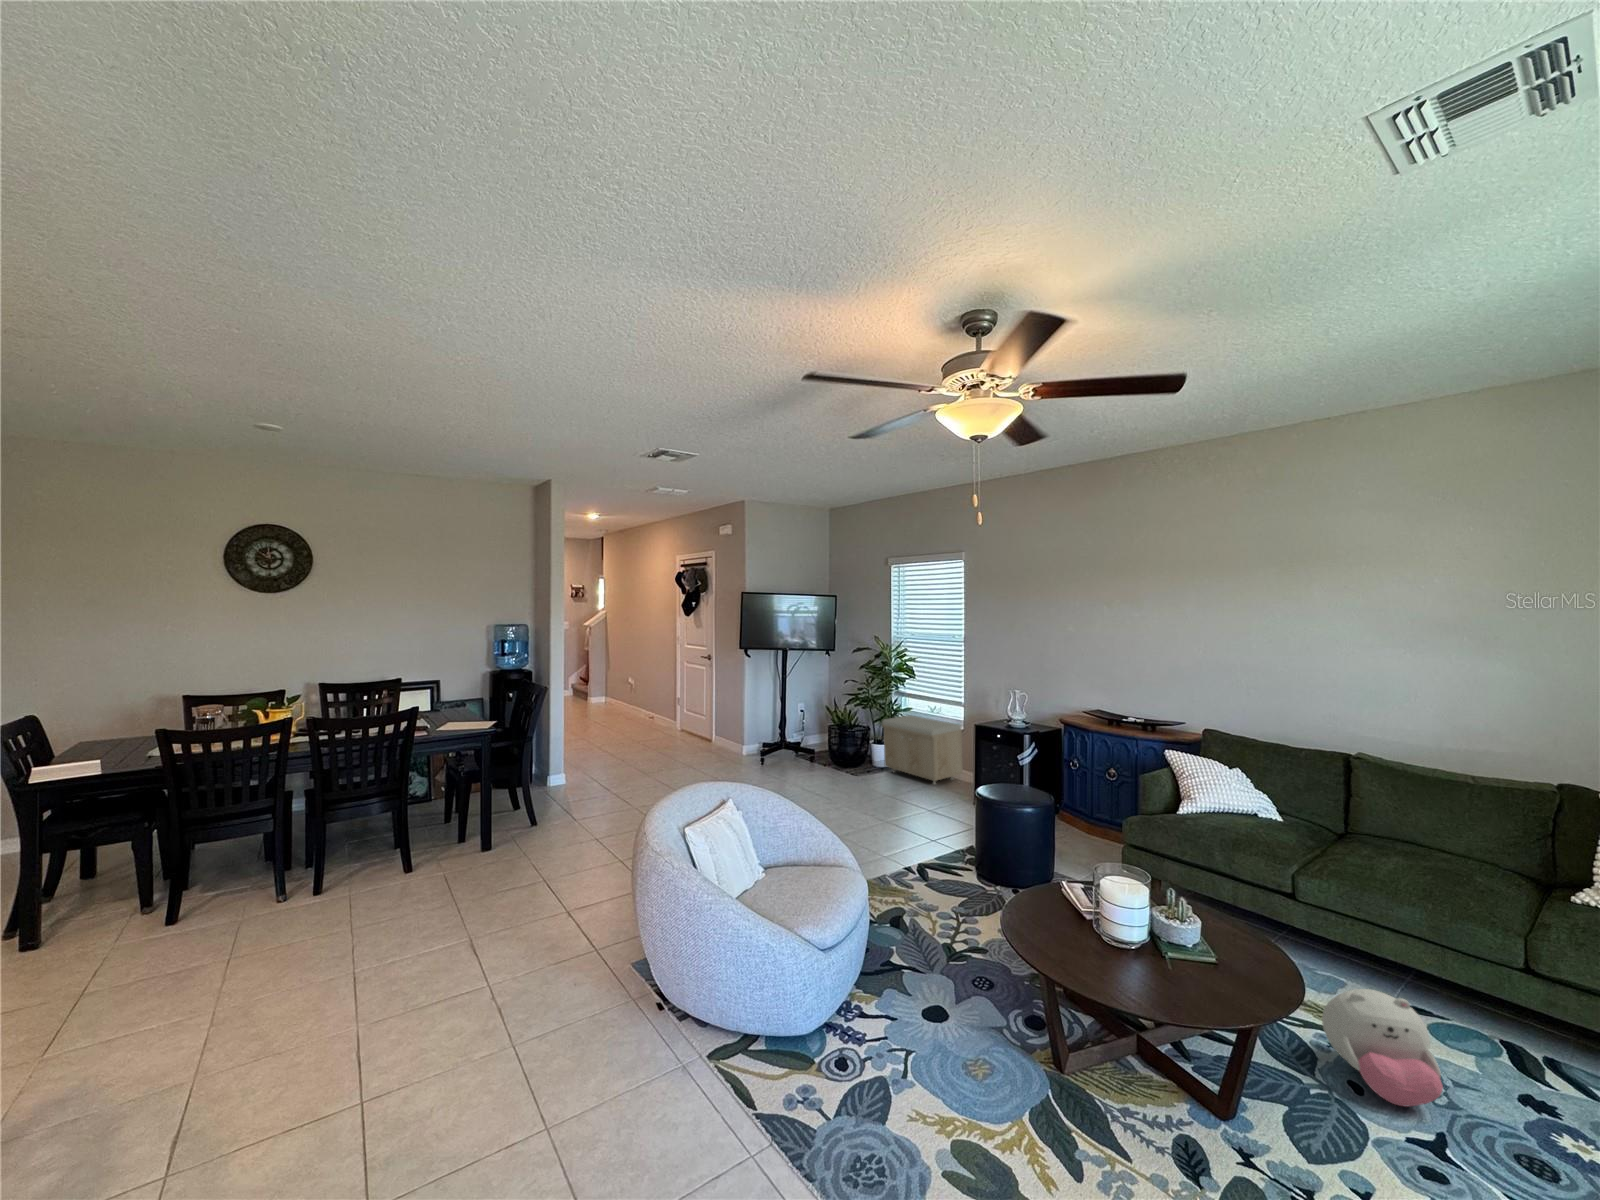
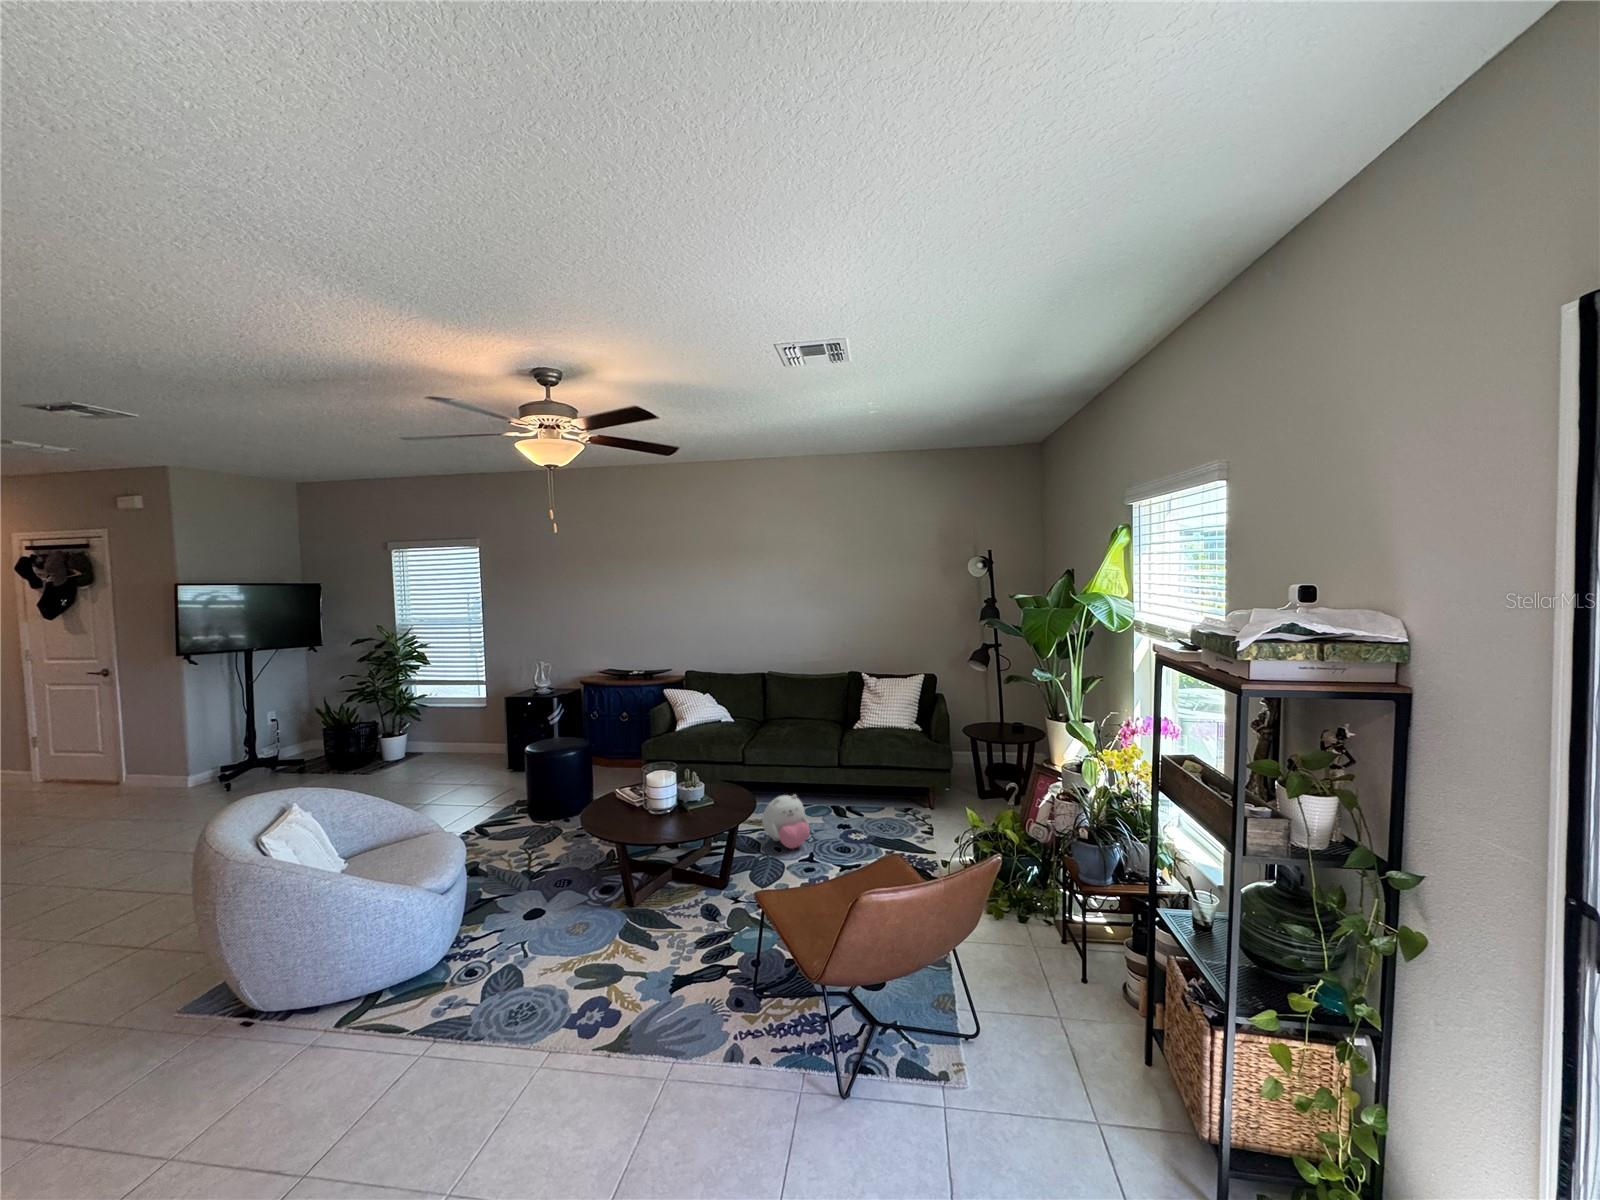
storage bench: present [882,715,962,785] -> none [397,702,489,763]

